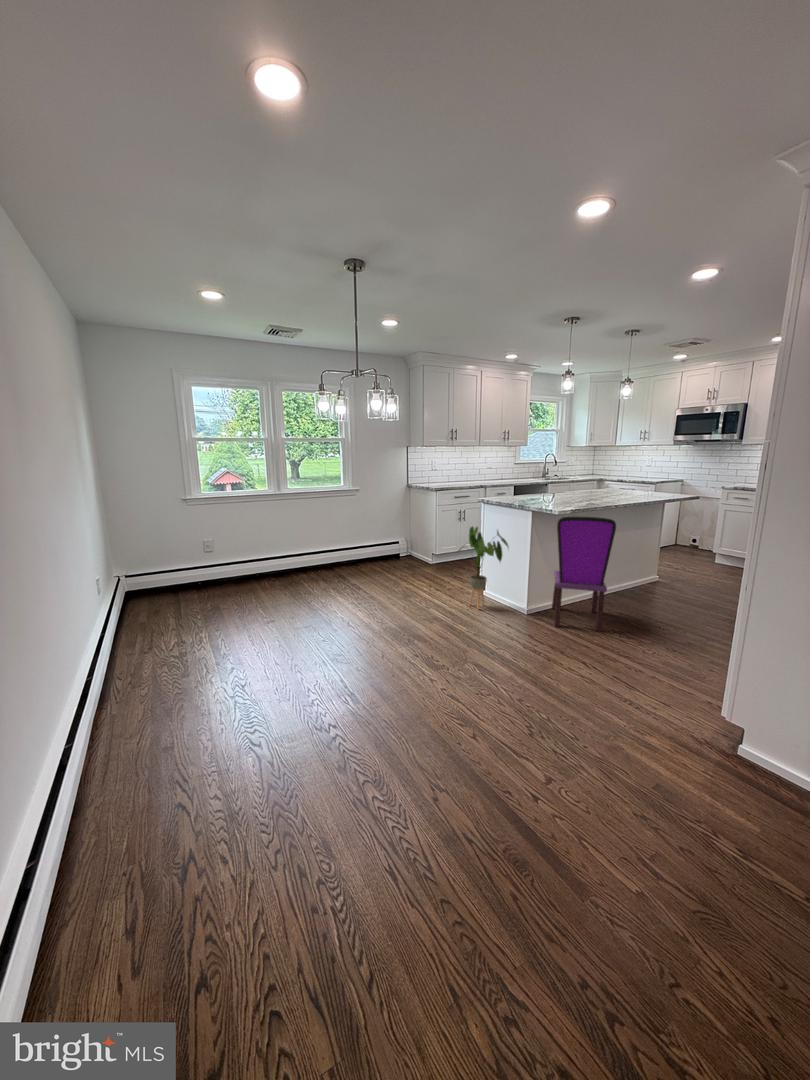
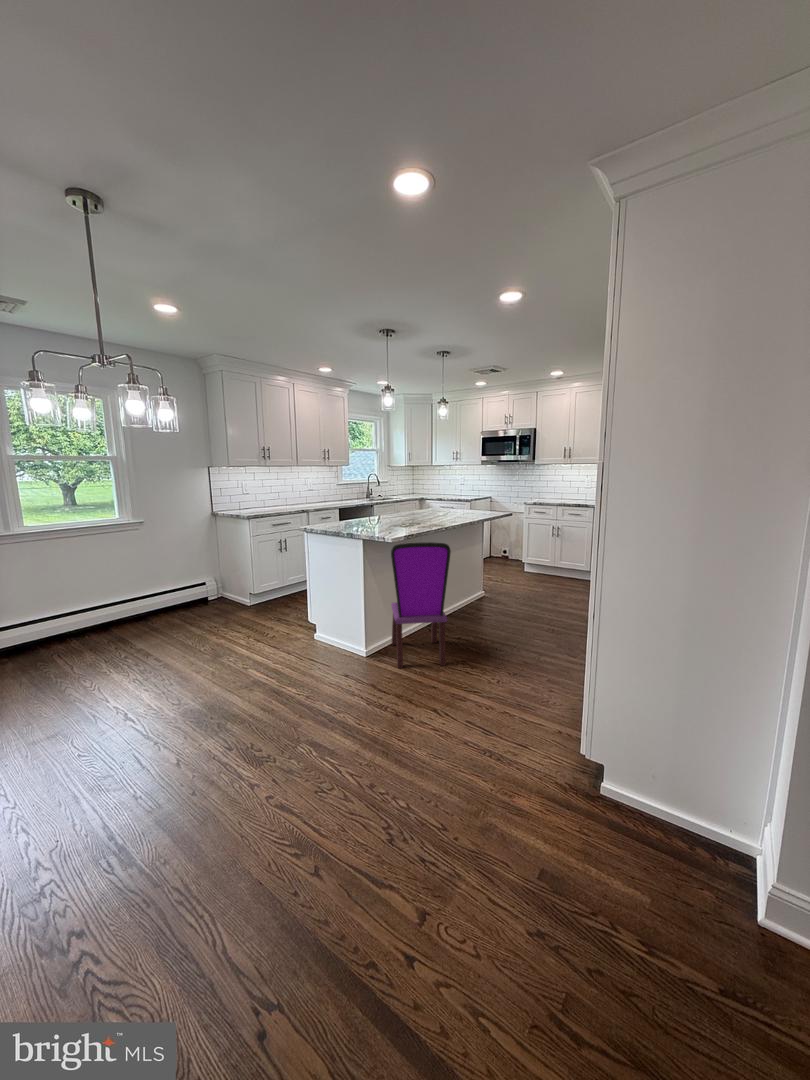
house plant: present [457,527,508,609] -> none [277,562,340,661]

